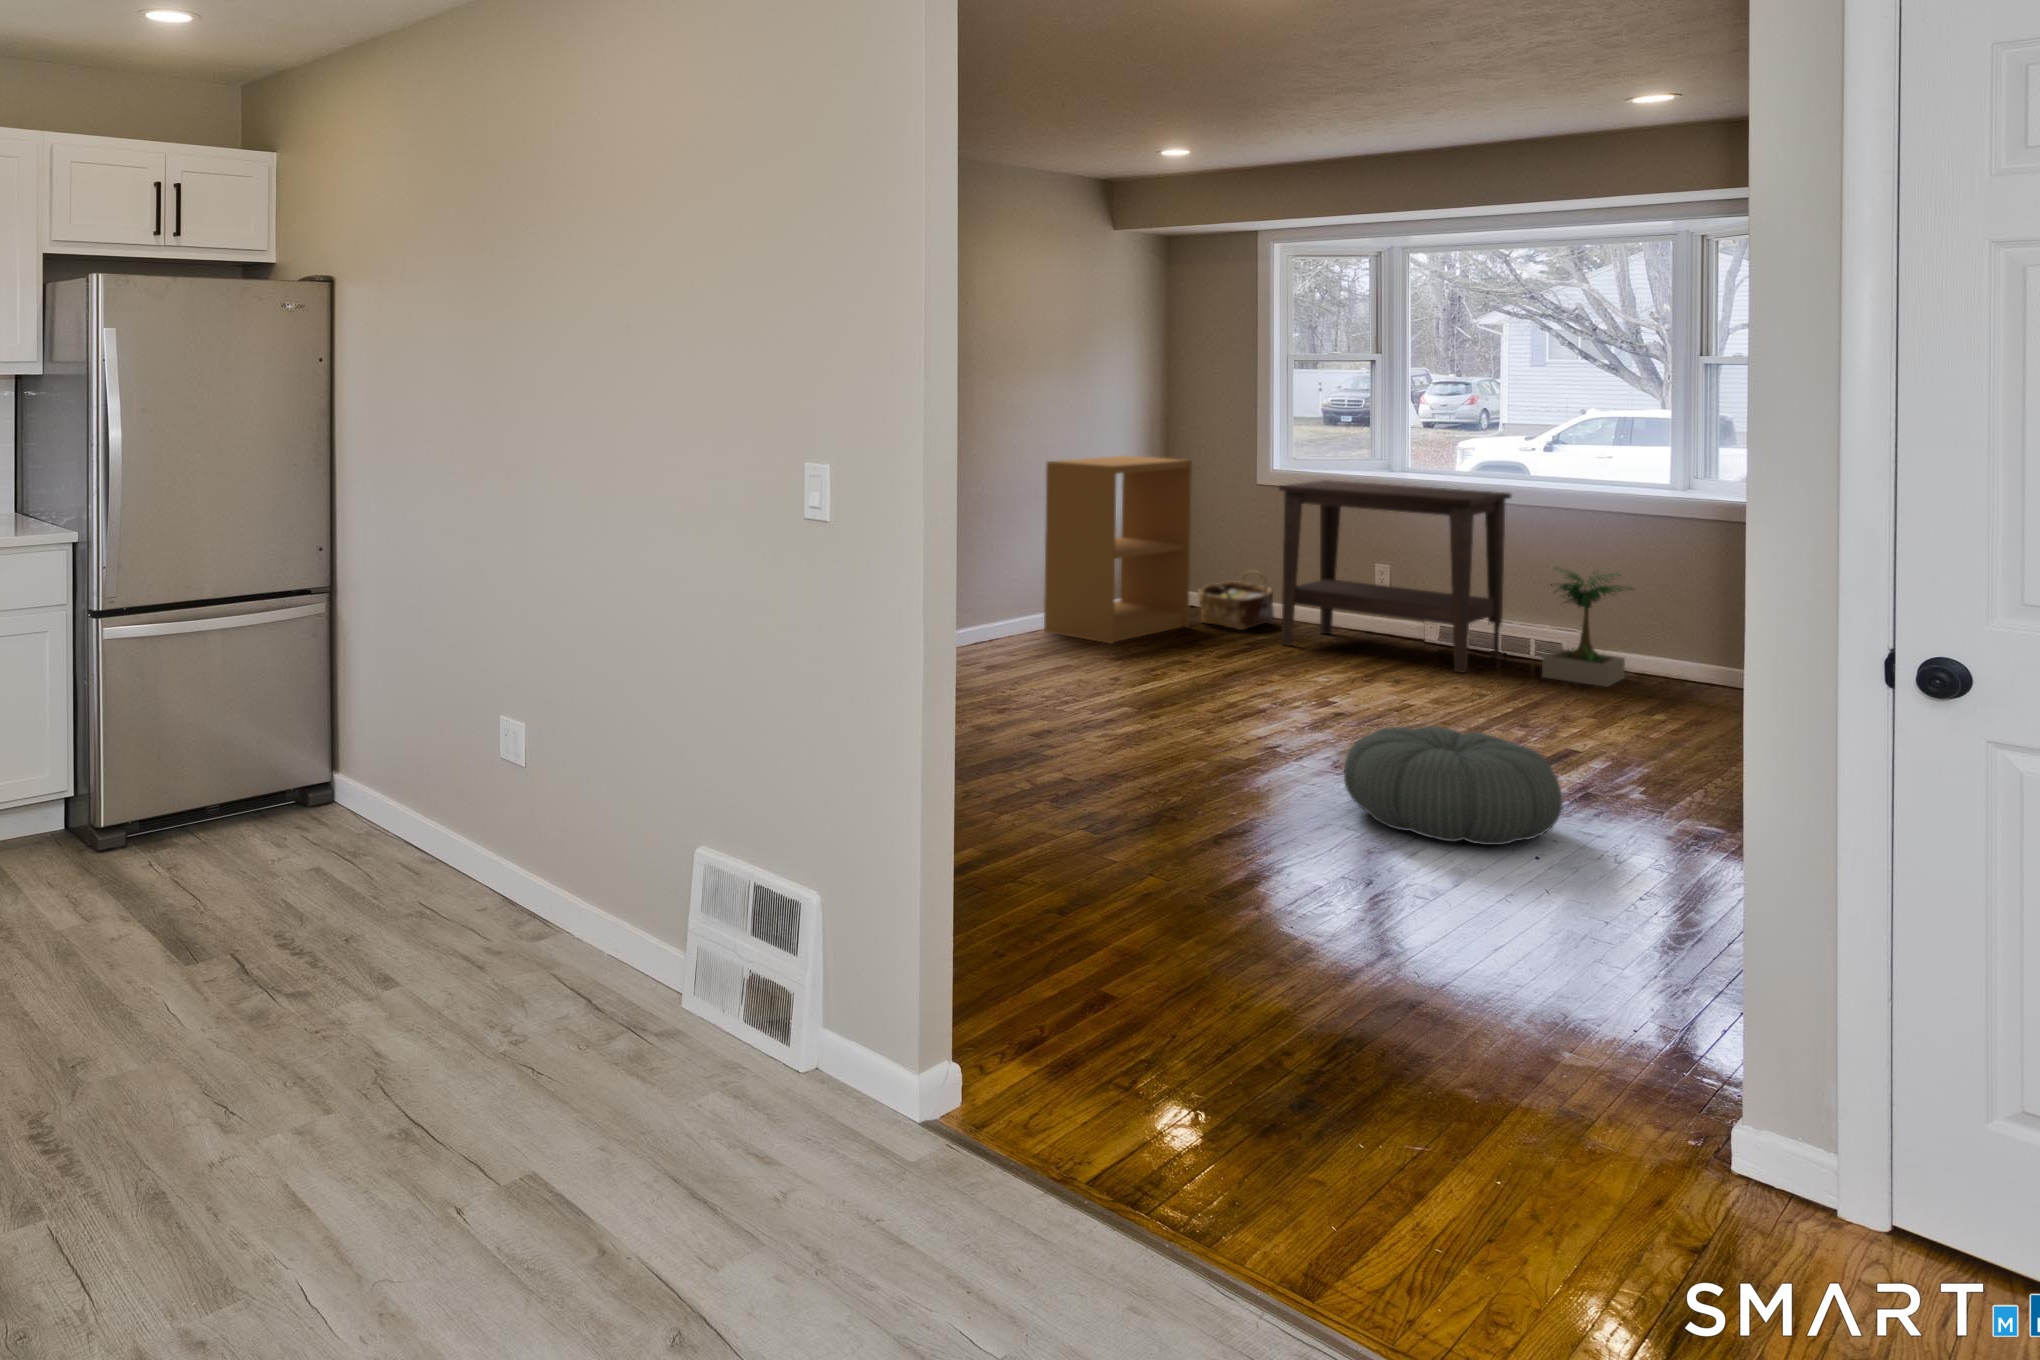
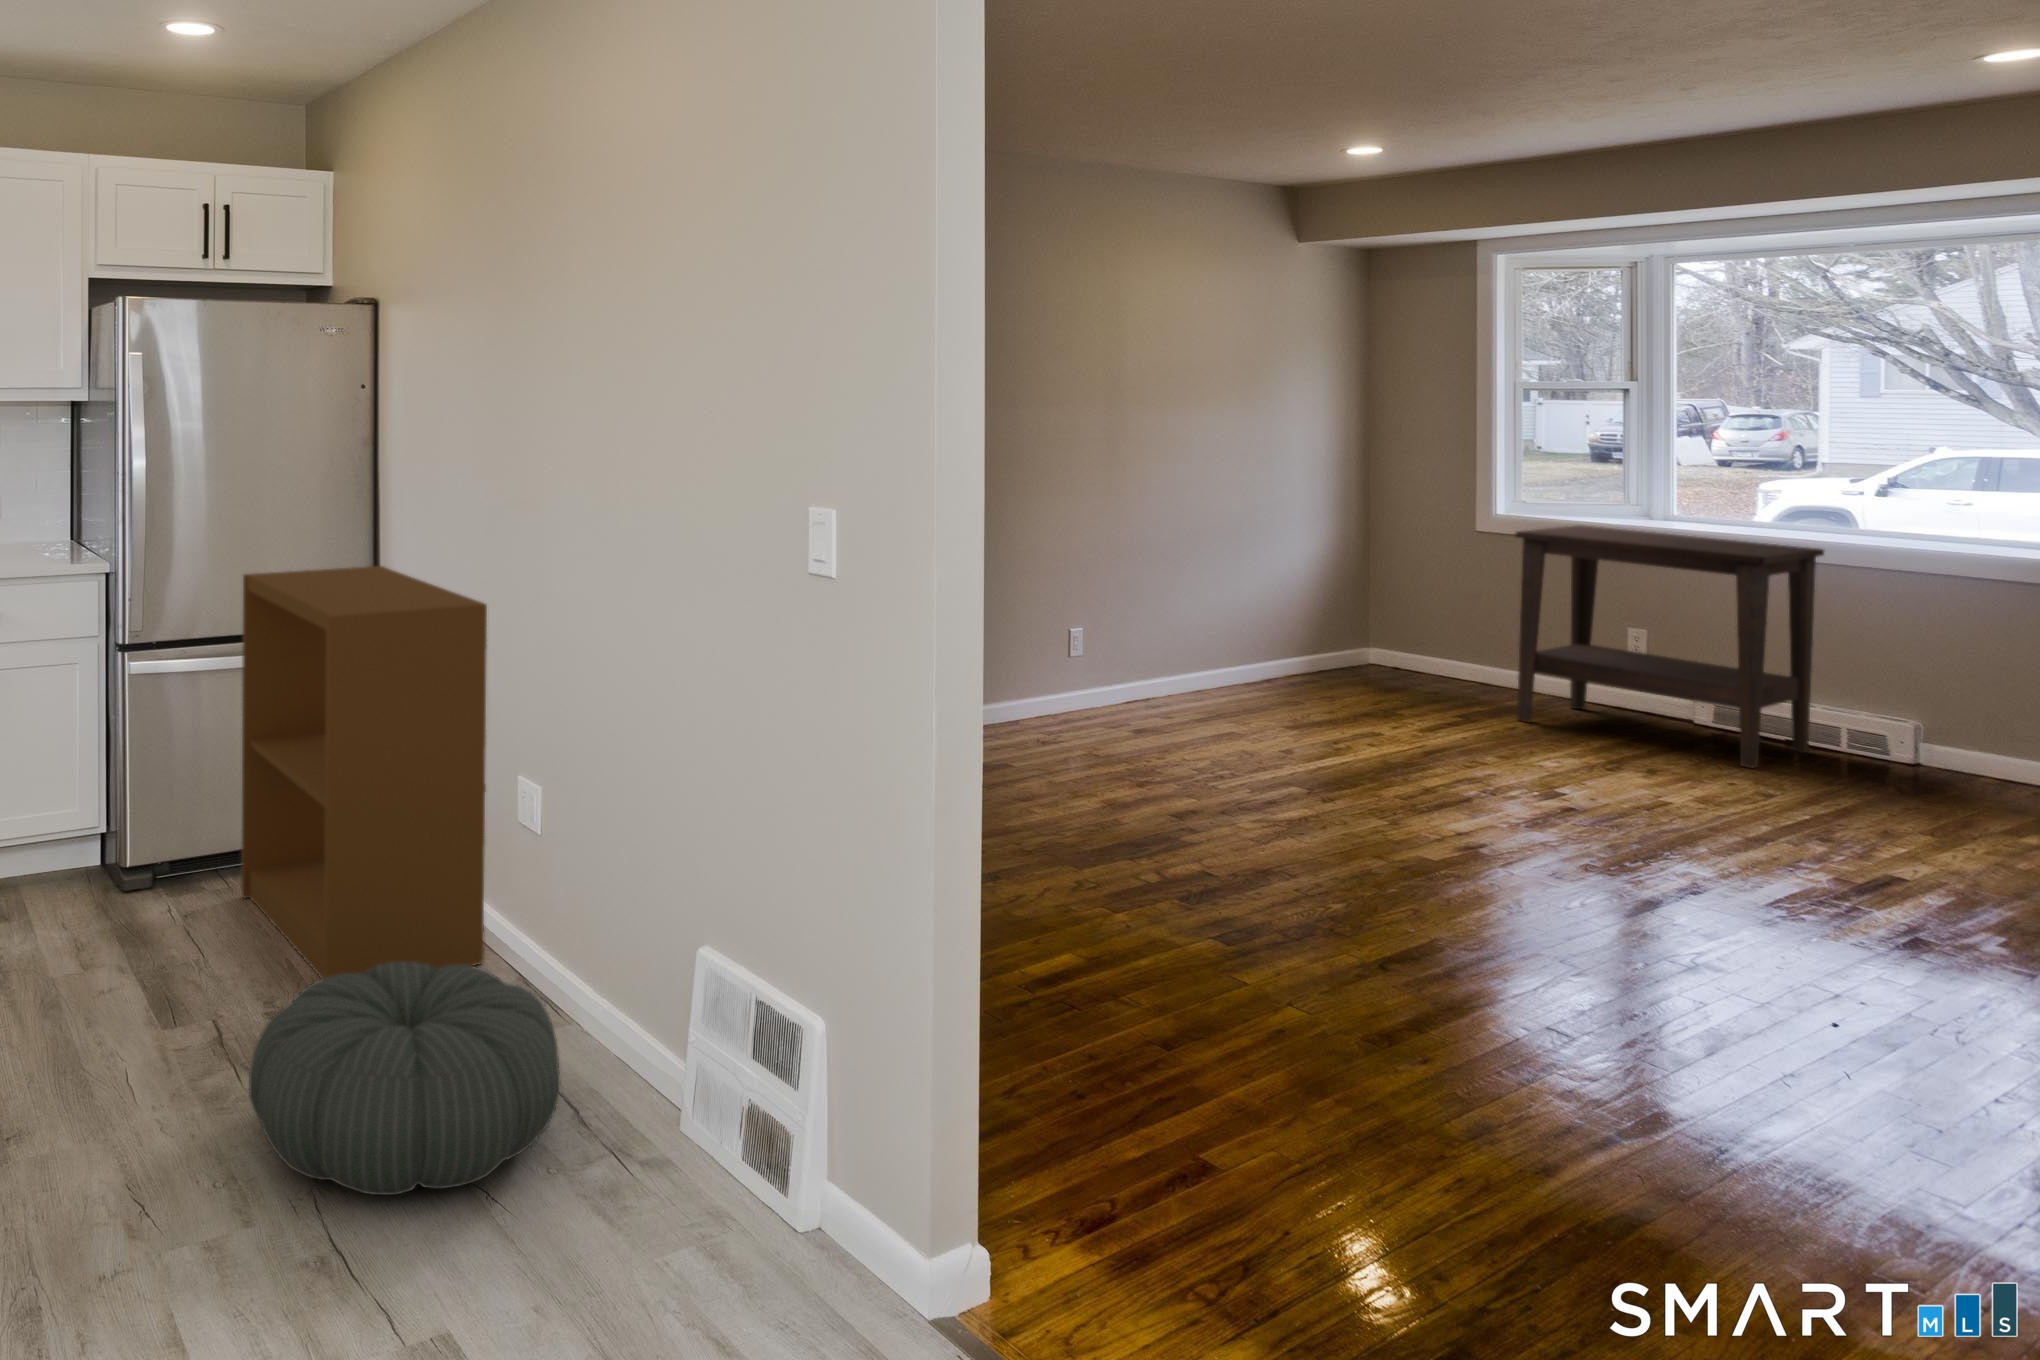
bookshelf: present [1044,456,1192,644] -> present [241,566,487,979]
potted plant: present [1542,570,1632,687] -> none [1861,642,2001,798]
woven basket: present [1198,571,1274,630] -> none [1416,629,1512,699]
pouf: present [1344,726,1562,845] -> present [249,962,560,1195]

